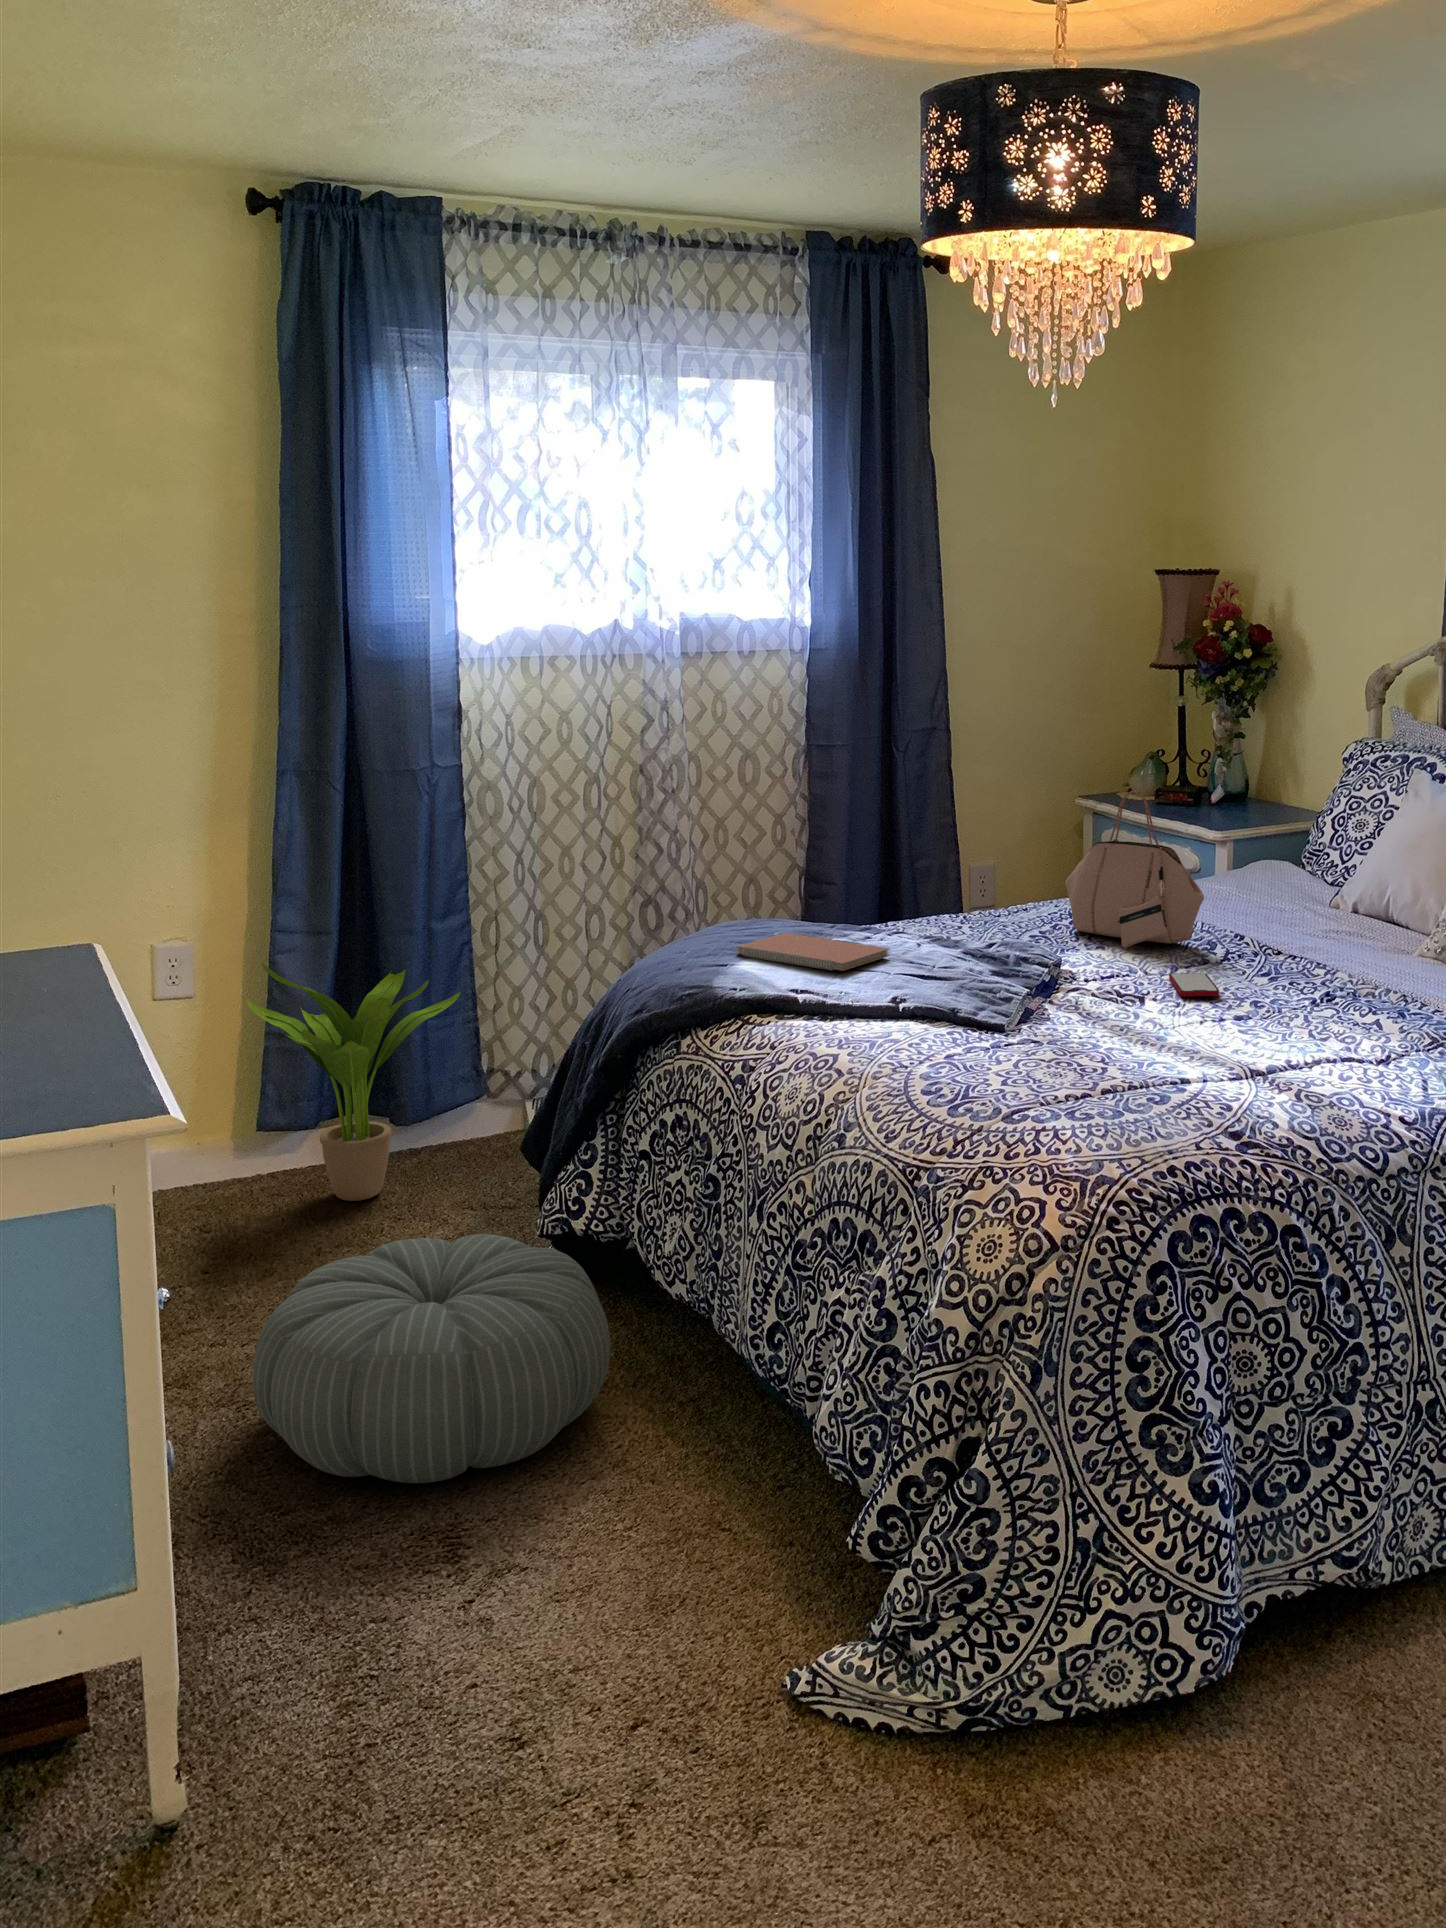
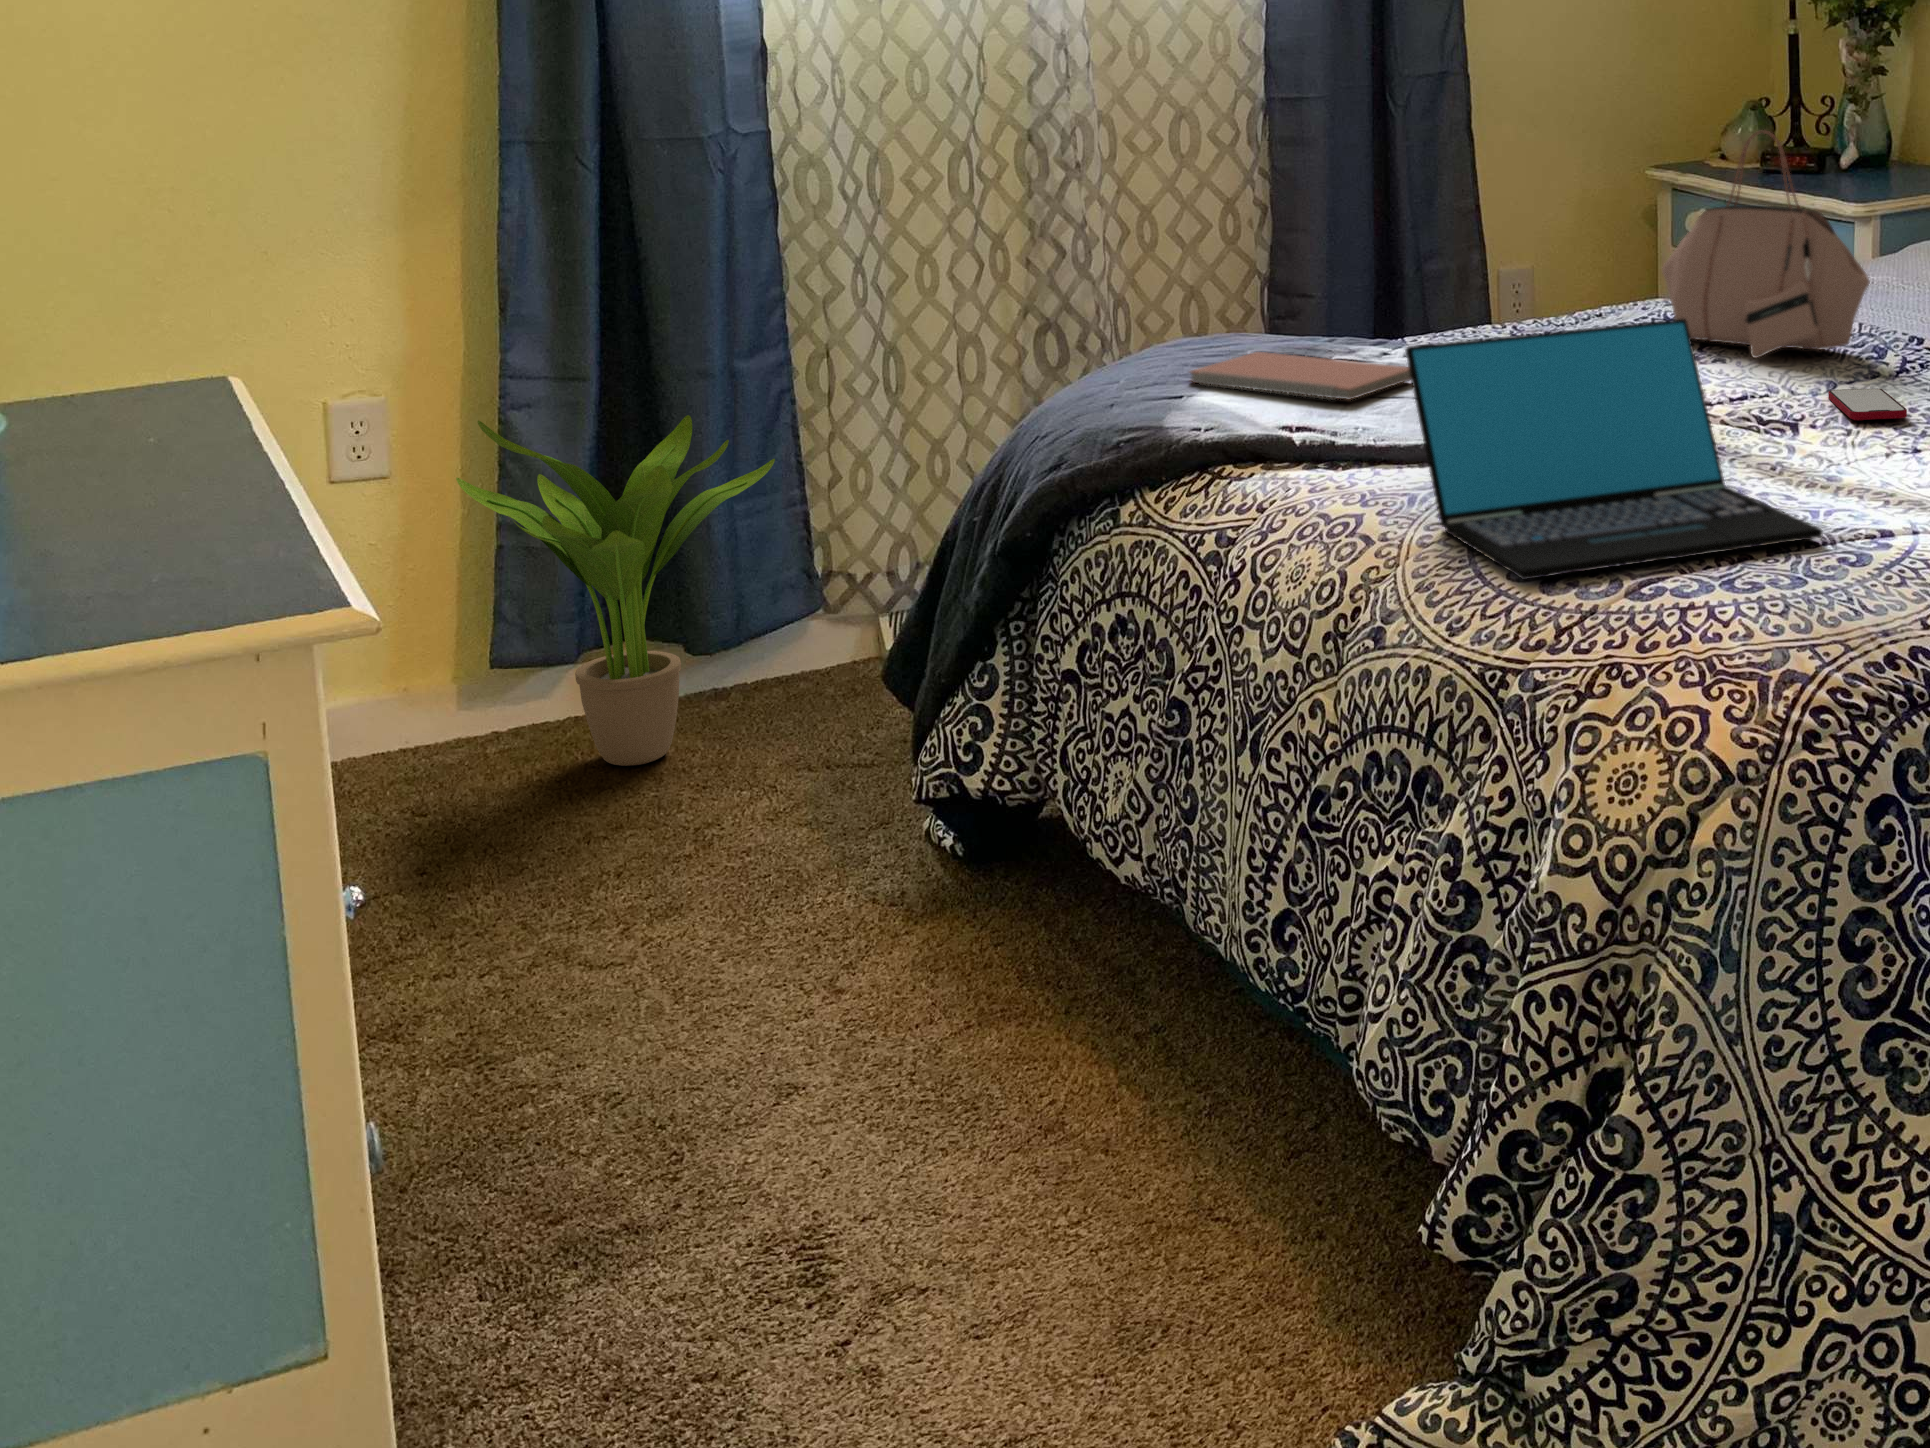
laptop: none [870,928,1142,1106] -> present [1405,319,1823,580]
pouf: present [253,1234,610,1483] -> none [493,801,1030,1171]

